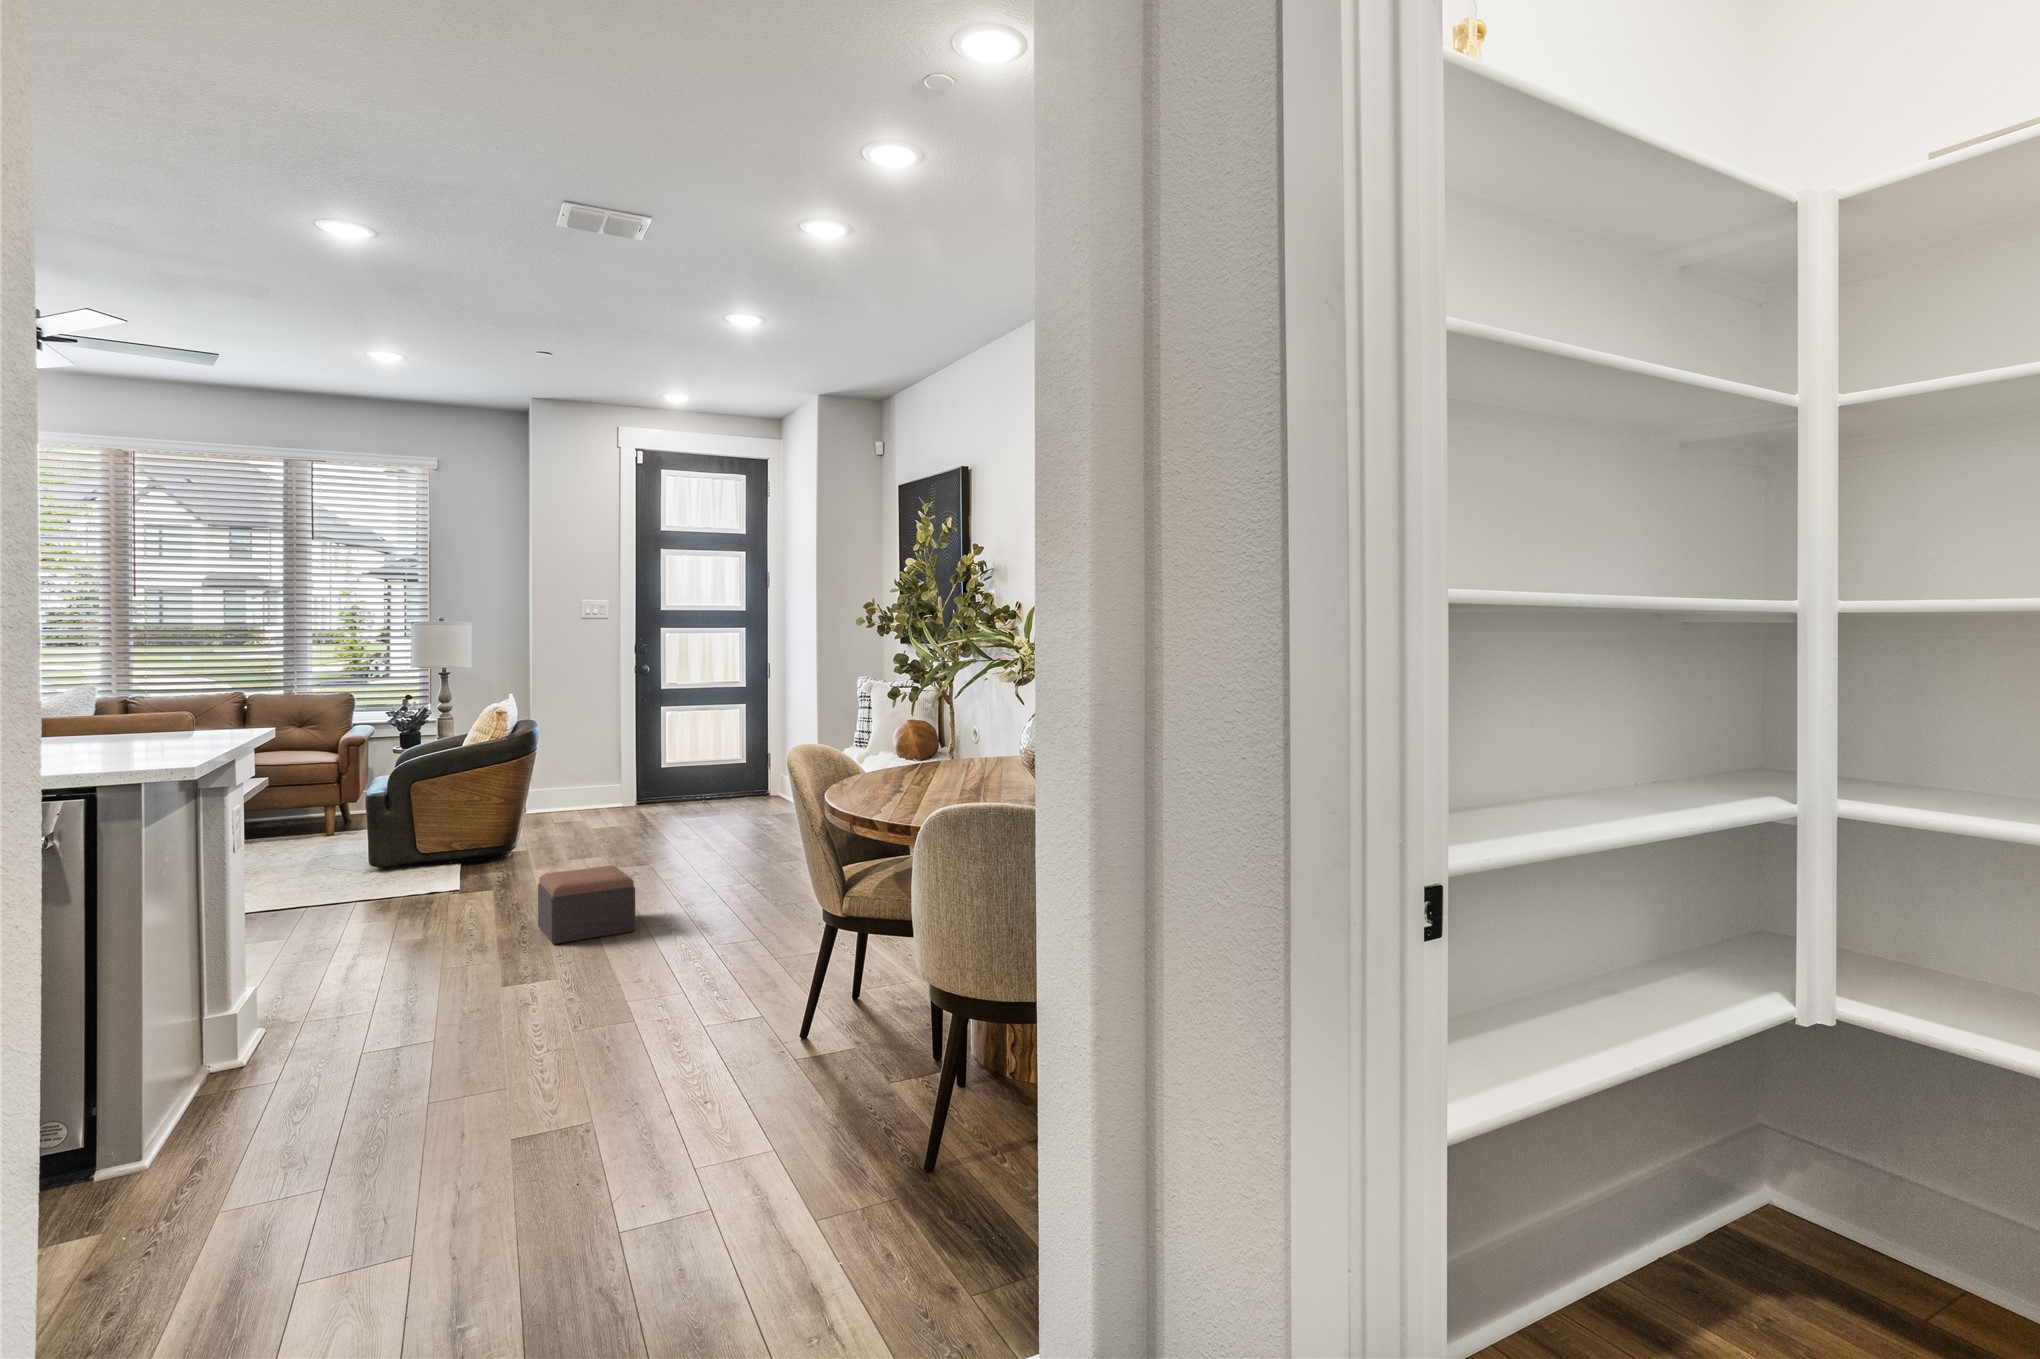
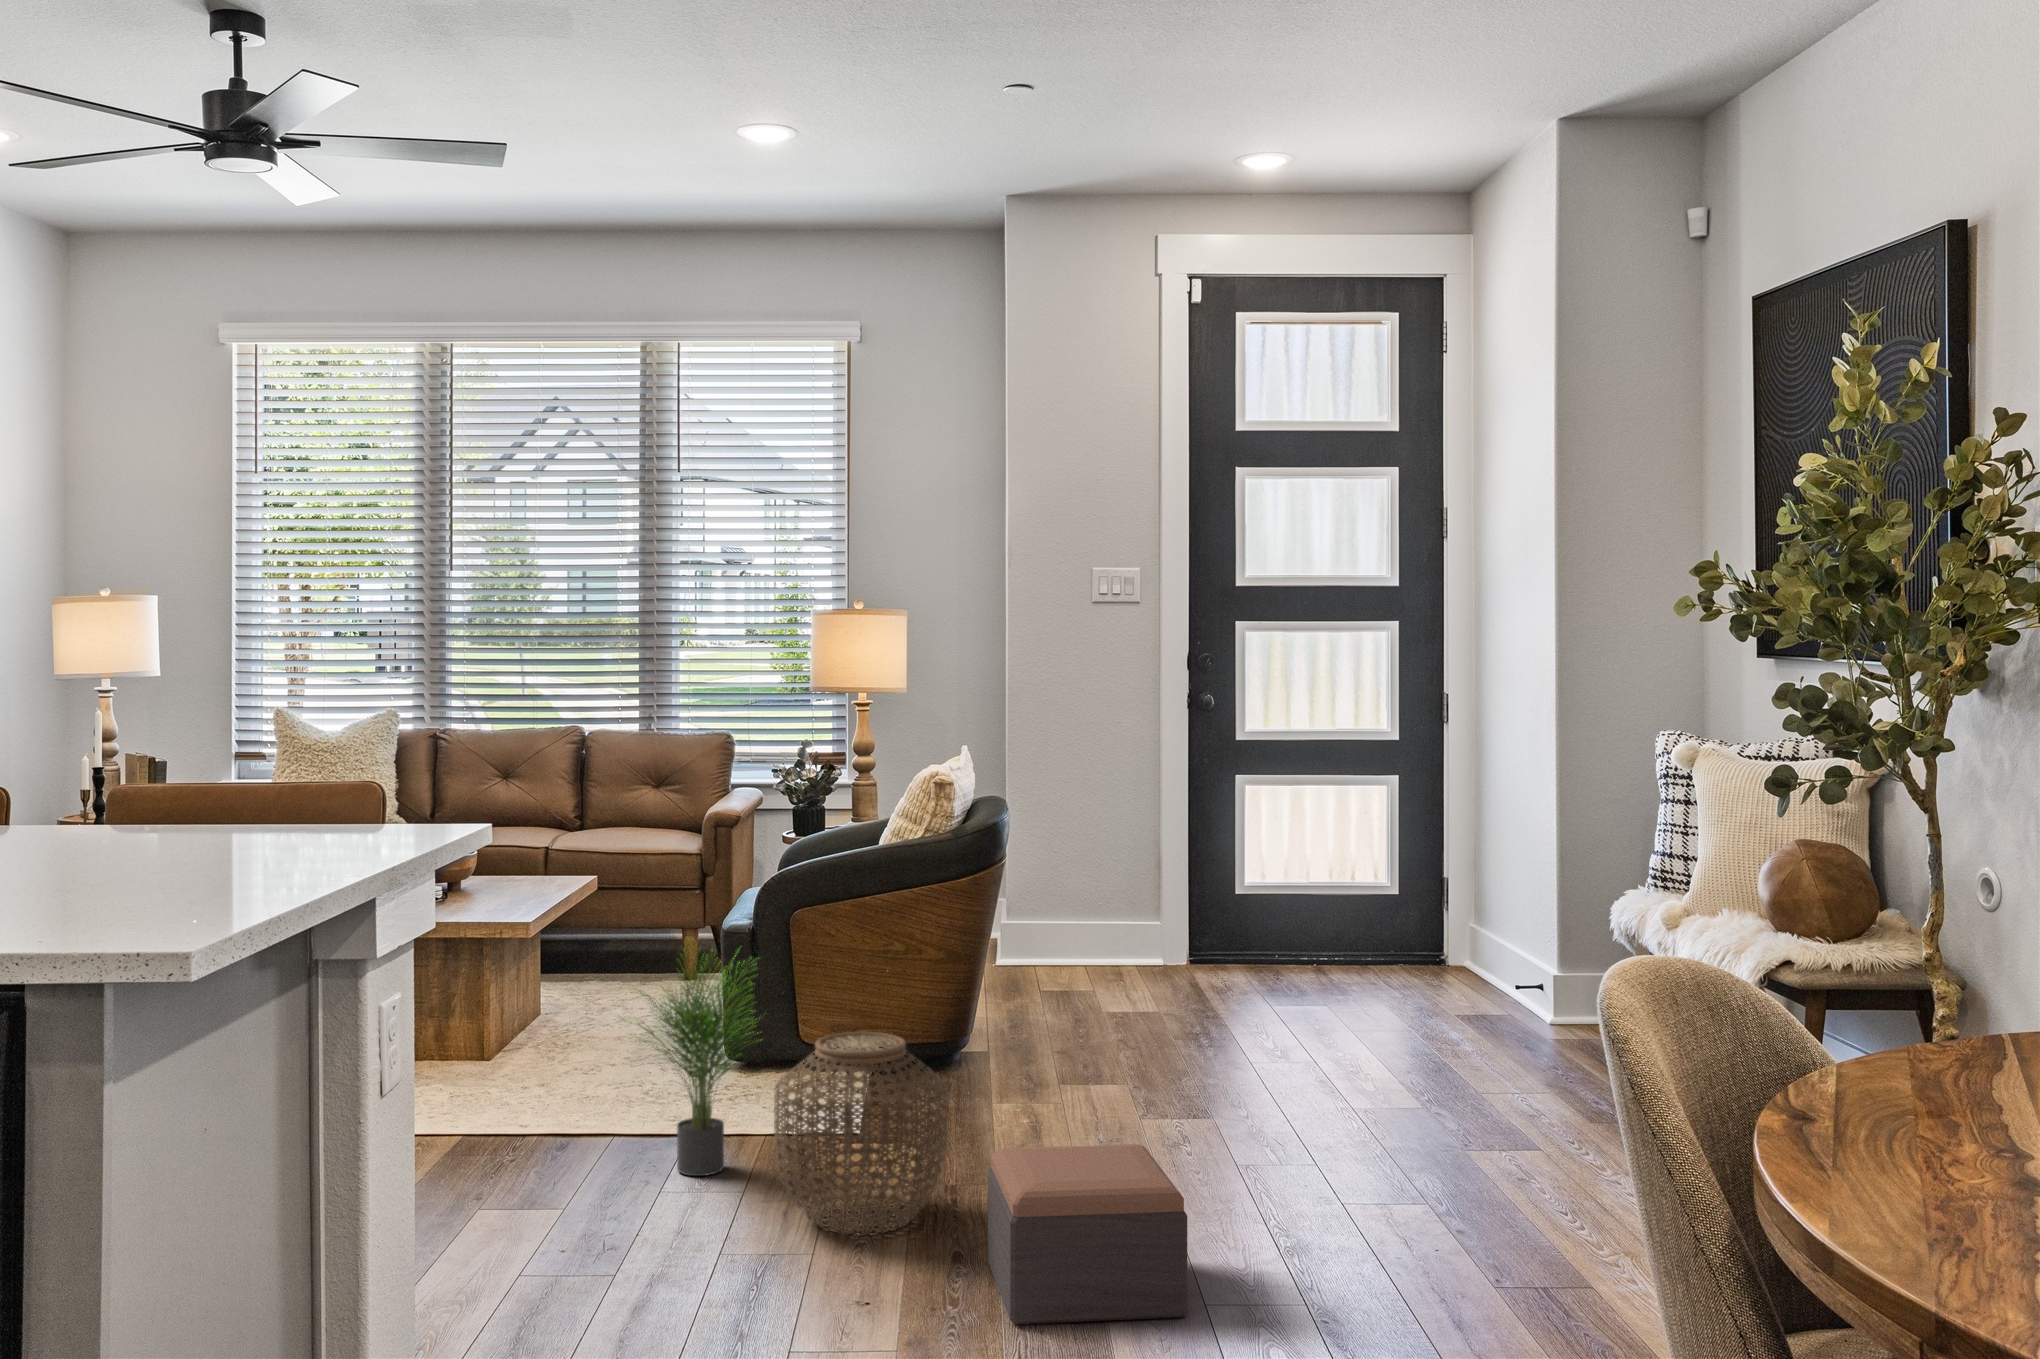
potted plant: none [308,794,412,917] -> present [630,942,756,1176]
woven basket: none [419,832,514,927] -> present [774,1032,947,1234]

